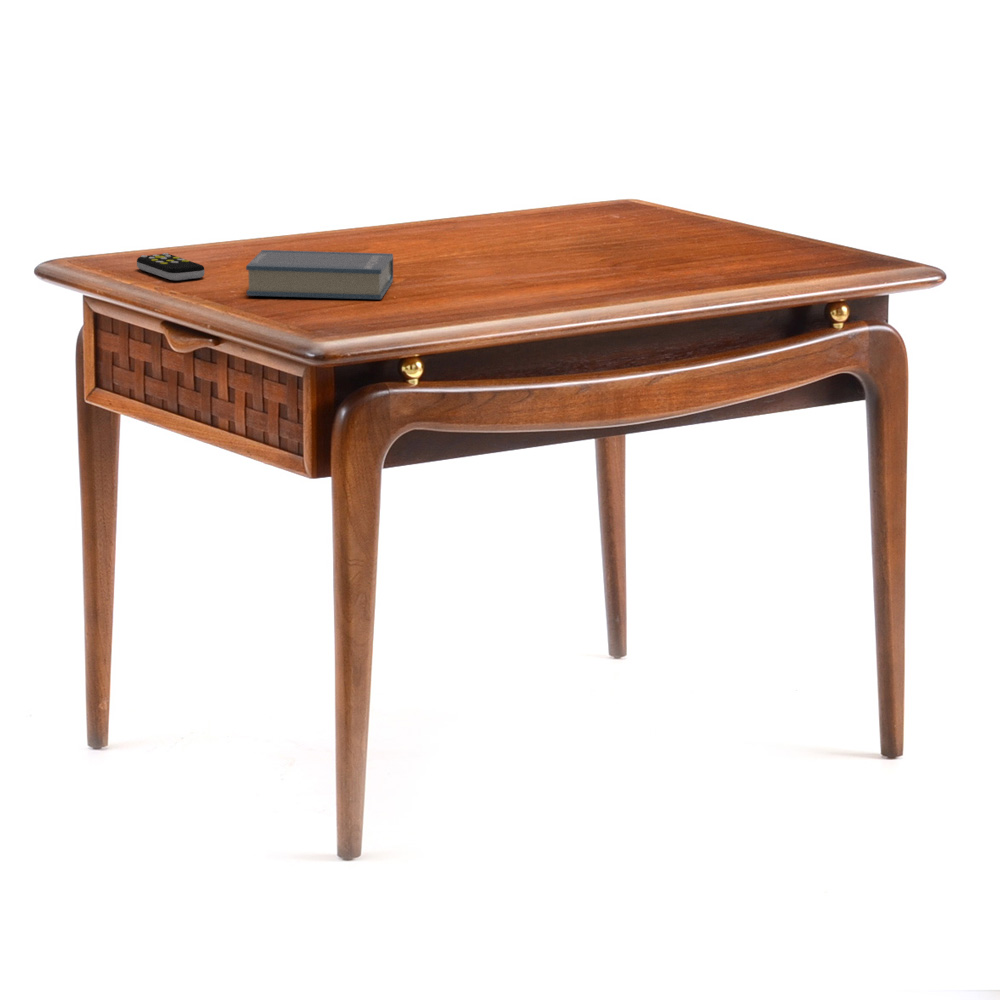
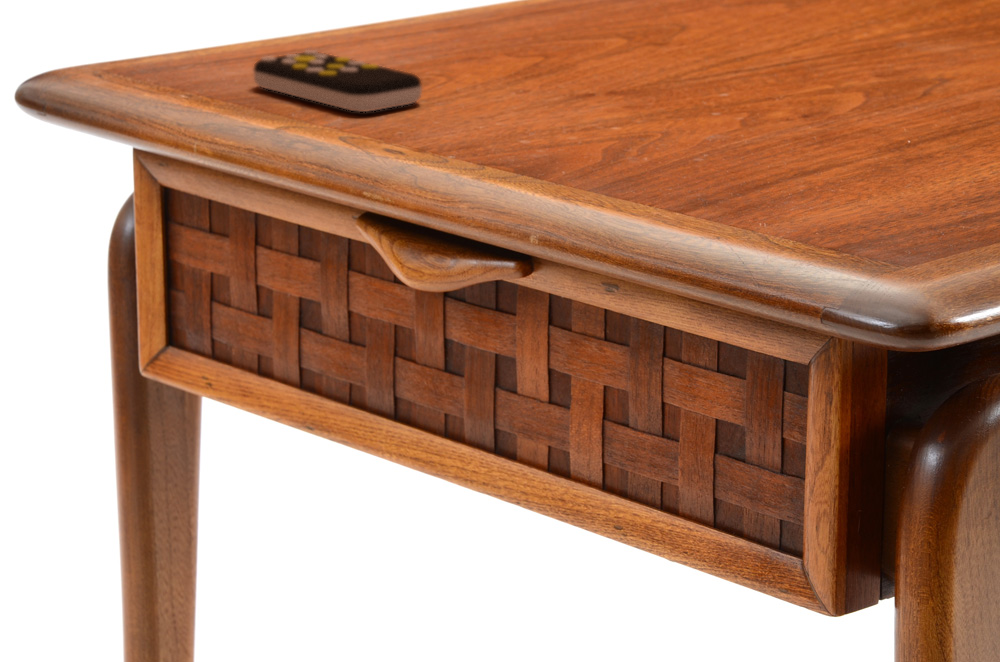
hardback book: present [246,250,393,299] -> none [553,34,898,145]

